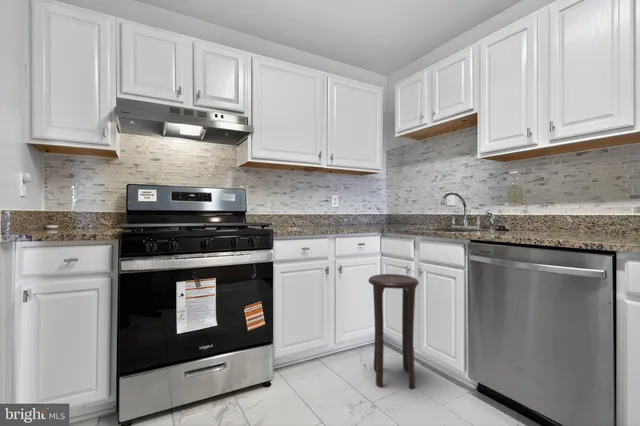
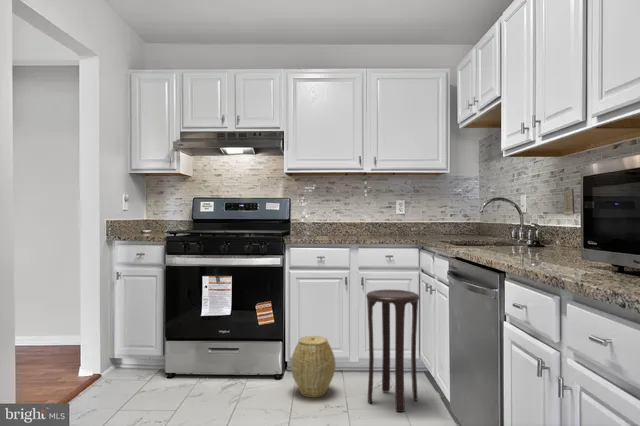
woven basket: none [296,330,343,398] -> present [291,336,336,397]

